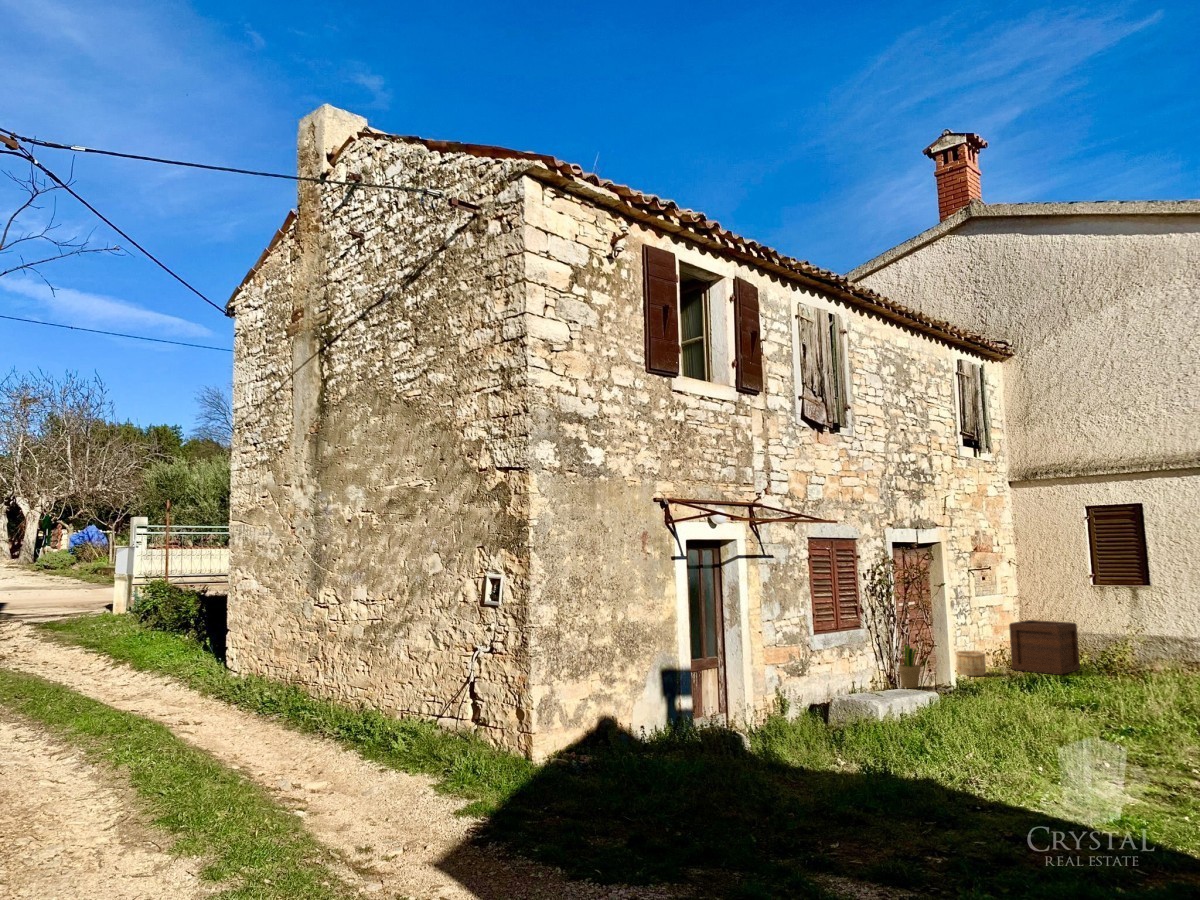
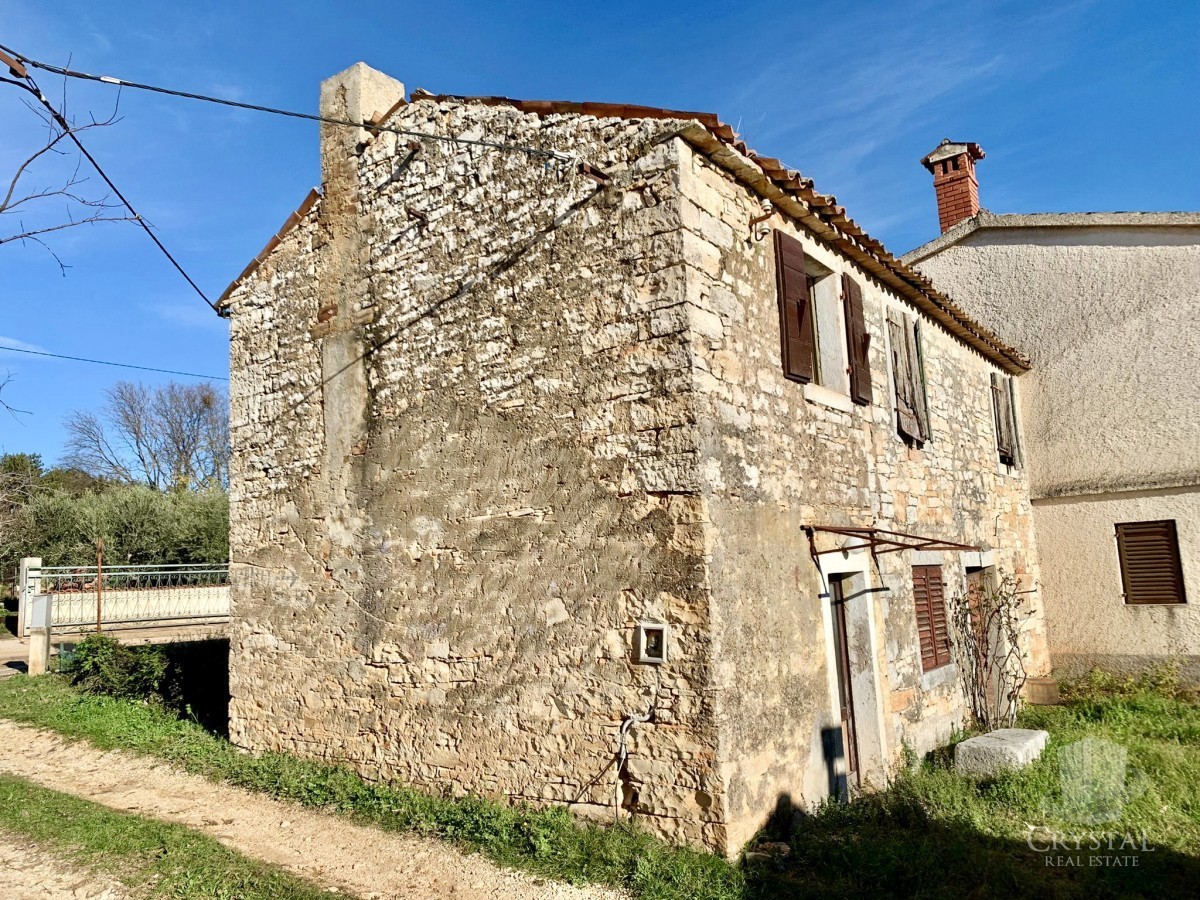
wooden crate: present [1009,620,1080,675] -> none [1071,642,1141,699]
potted plant: present [898,645,921,688] -> none [987,674,1014,723]

